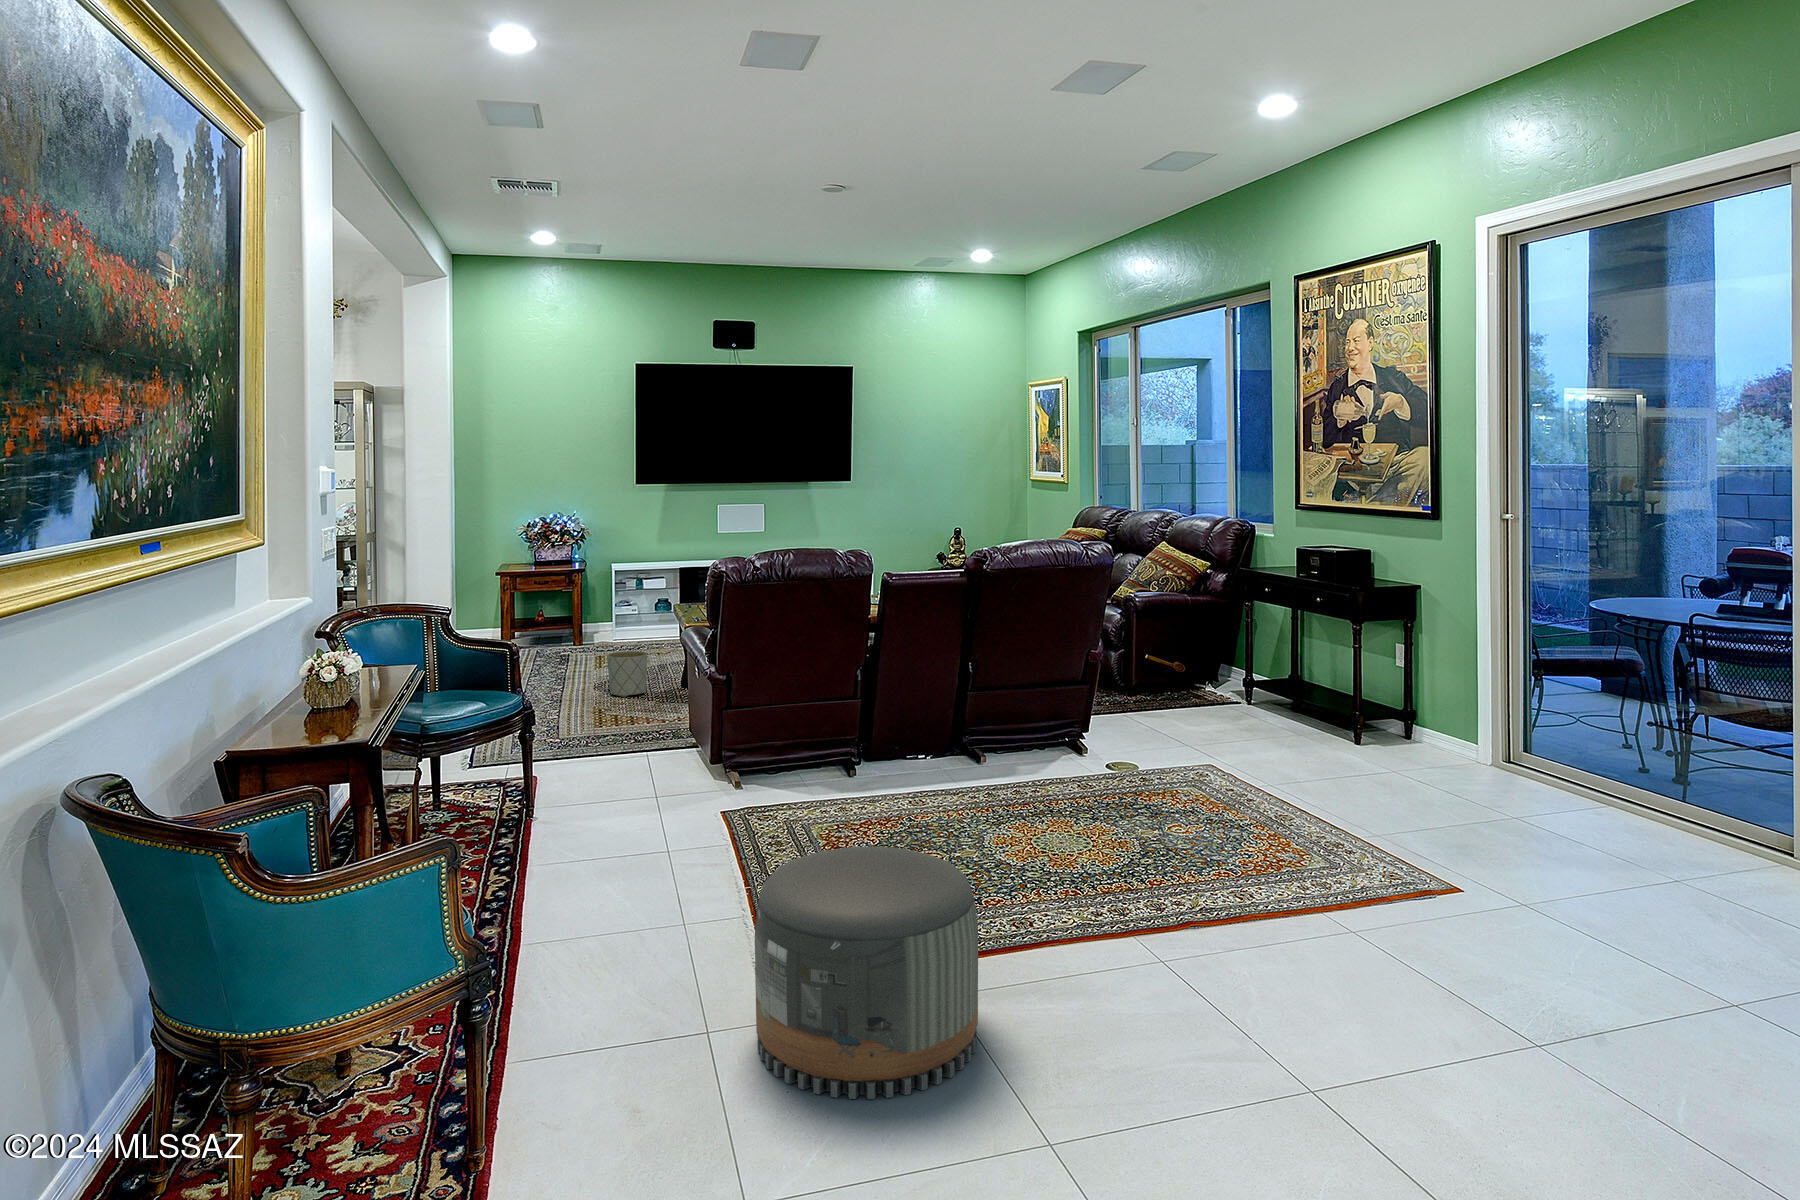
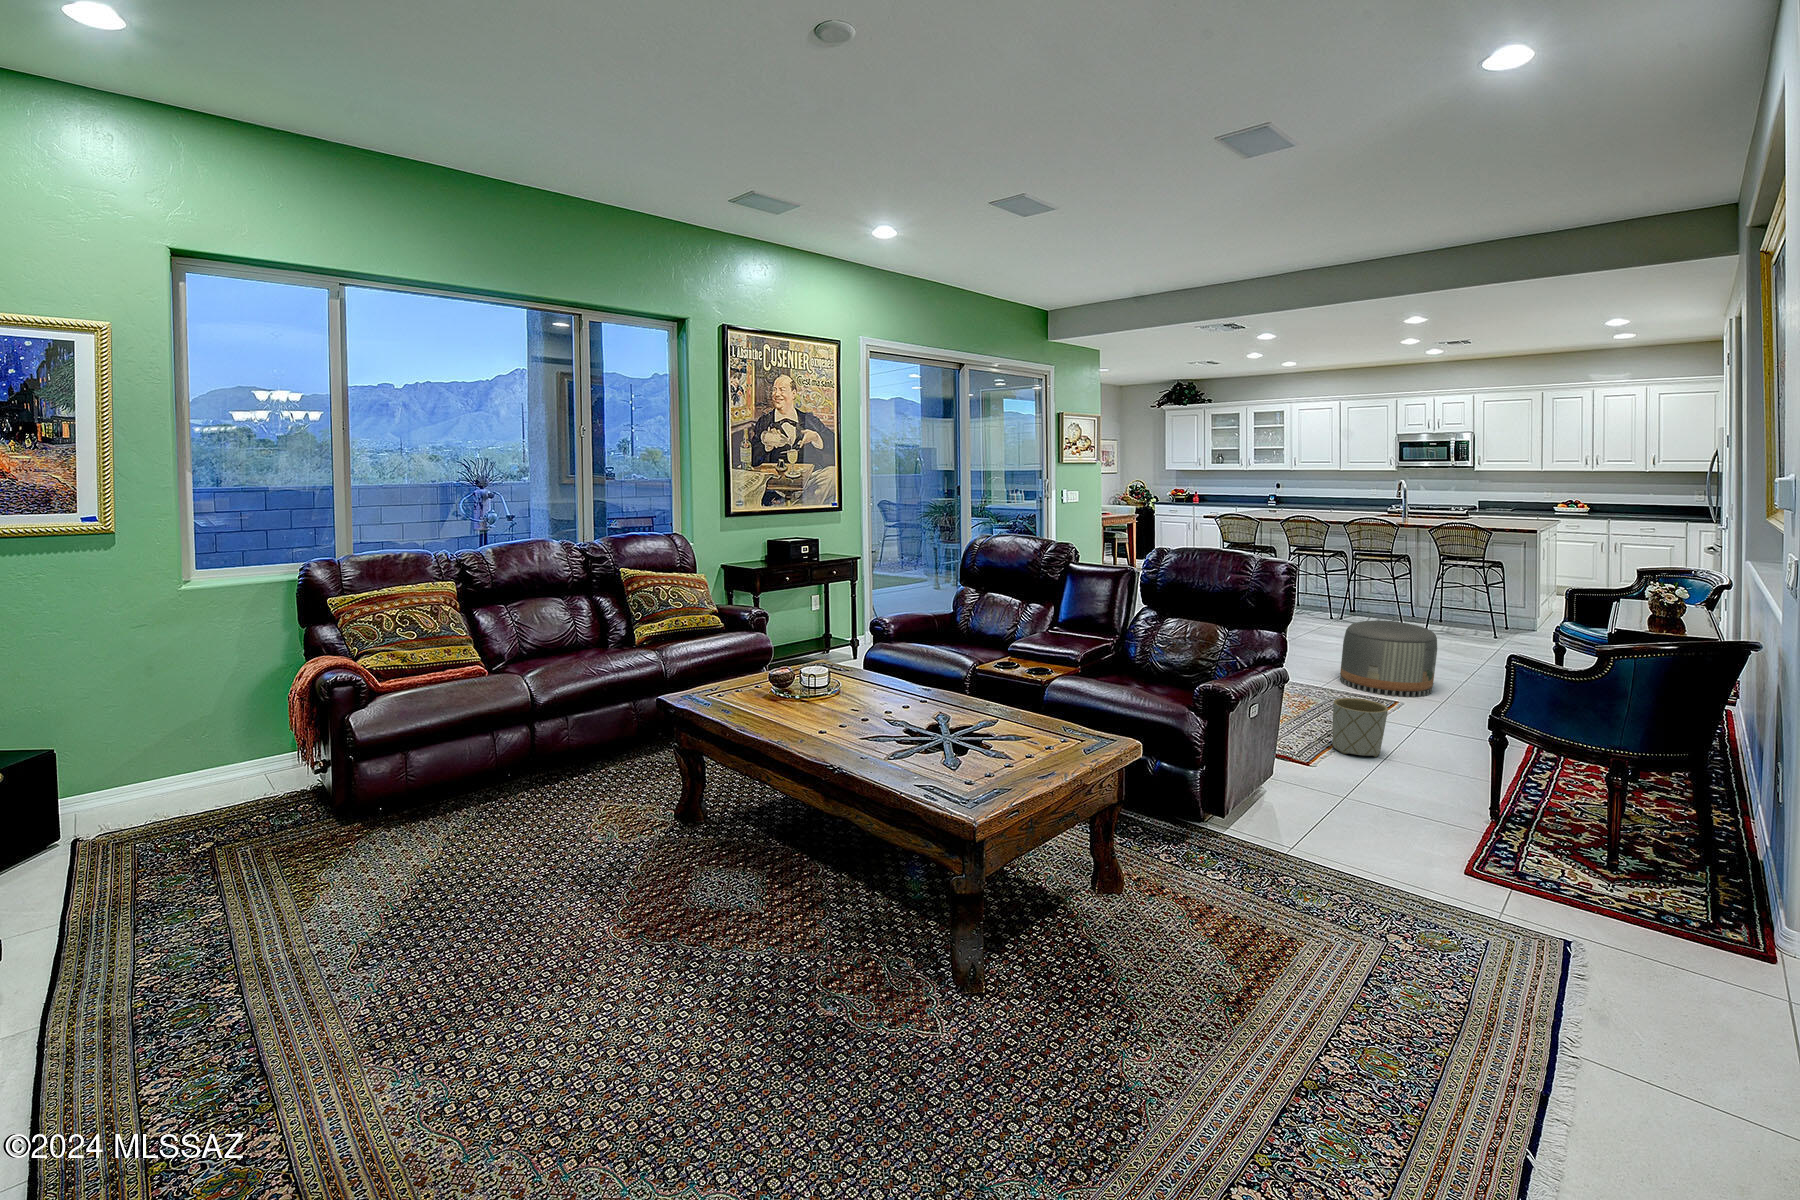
planter: present [607,651,647,697] -> present [1332,698,1388,757]

